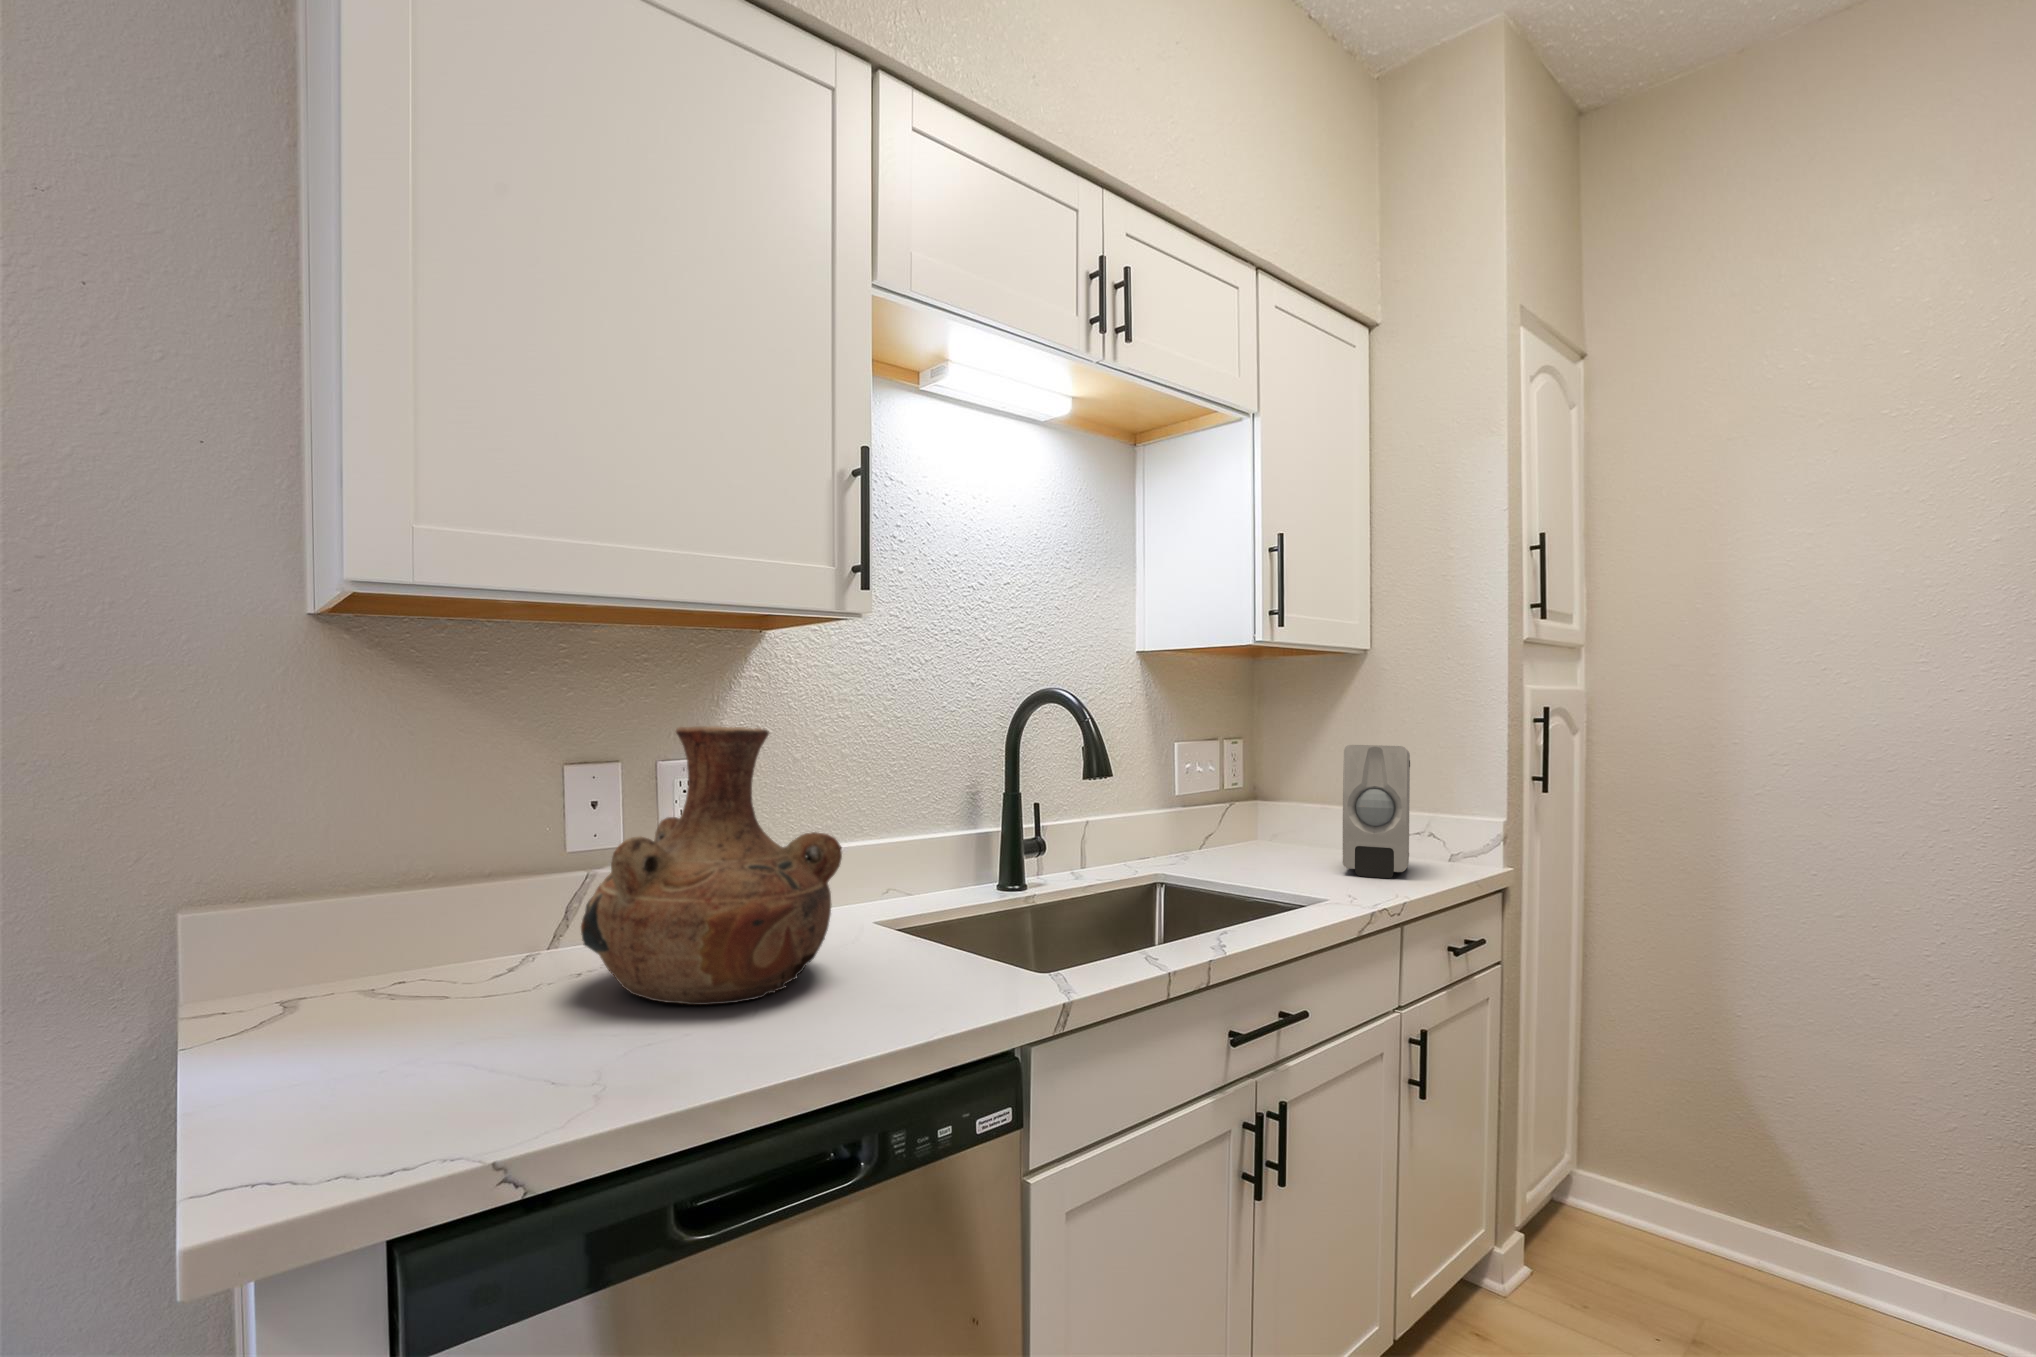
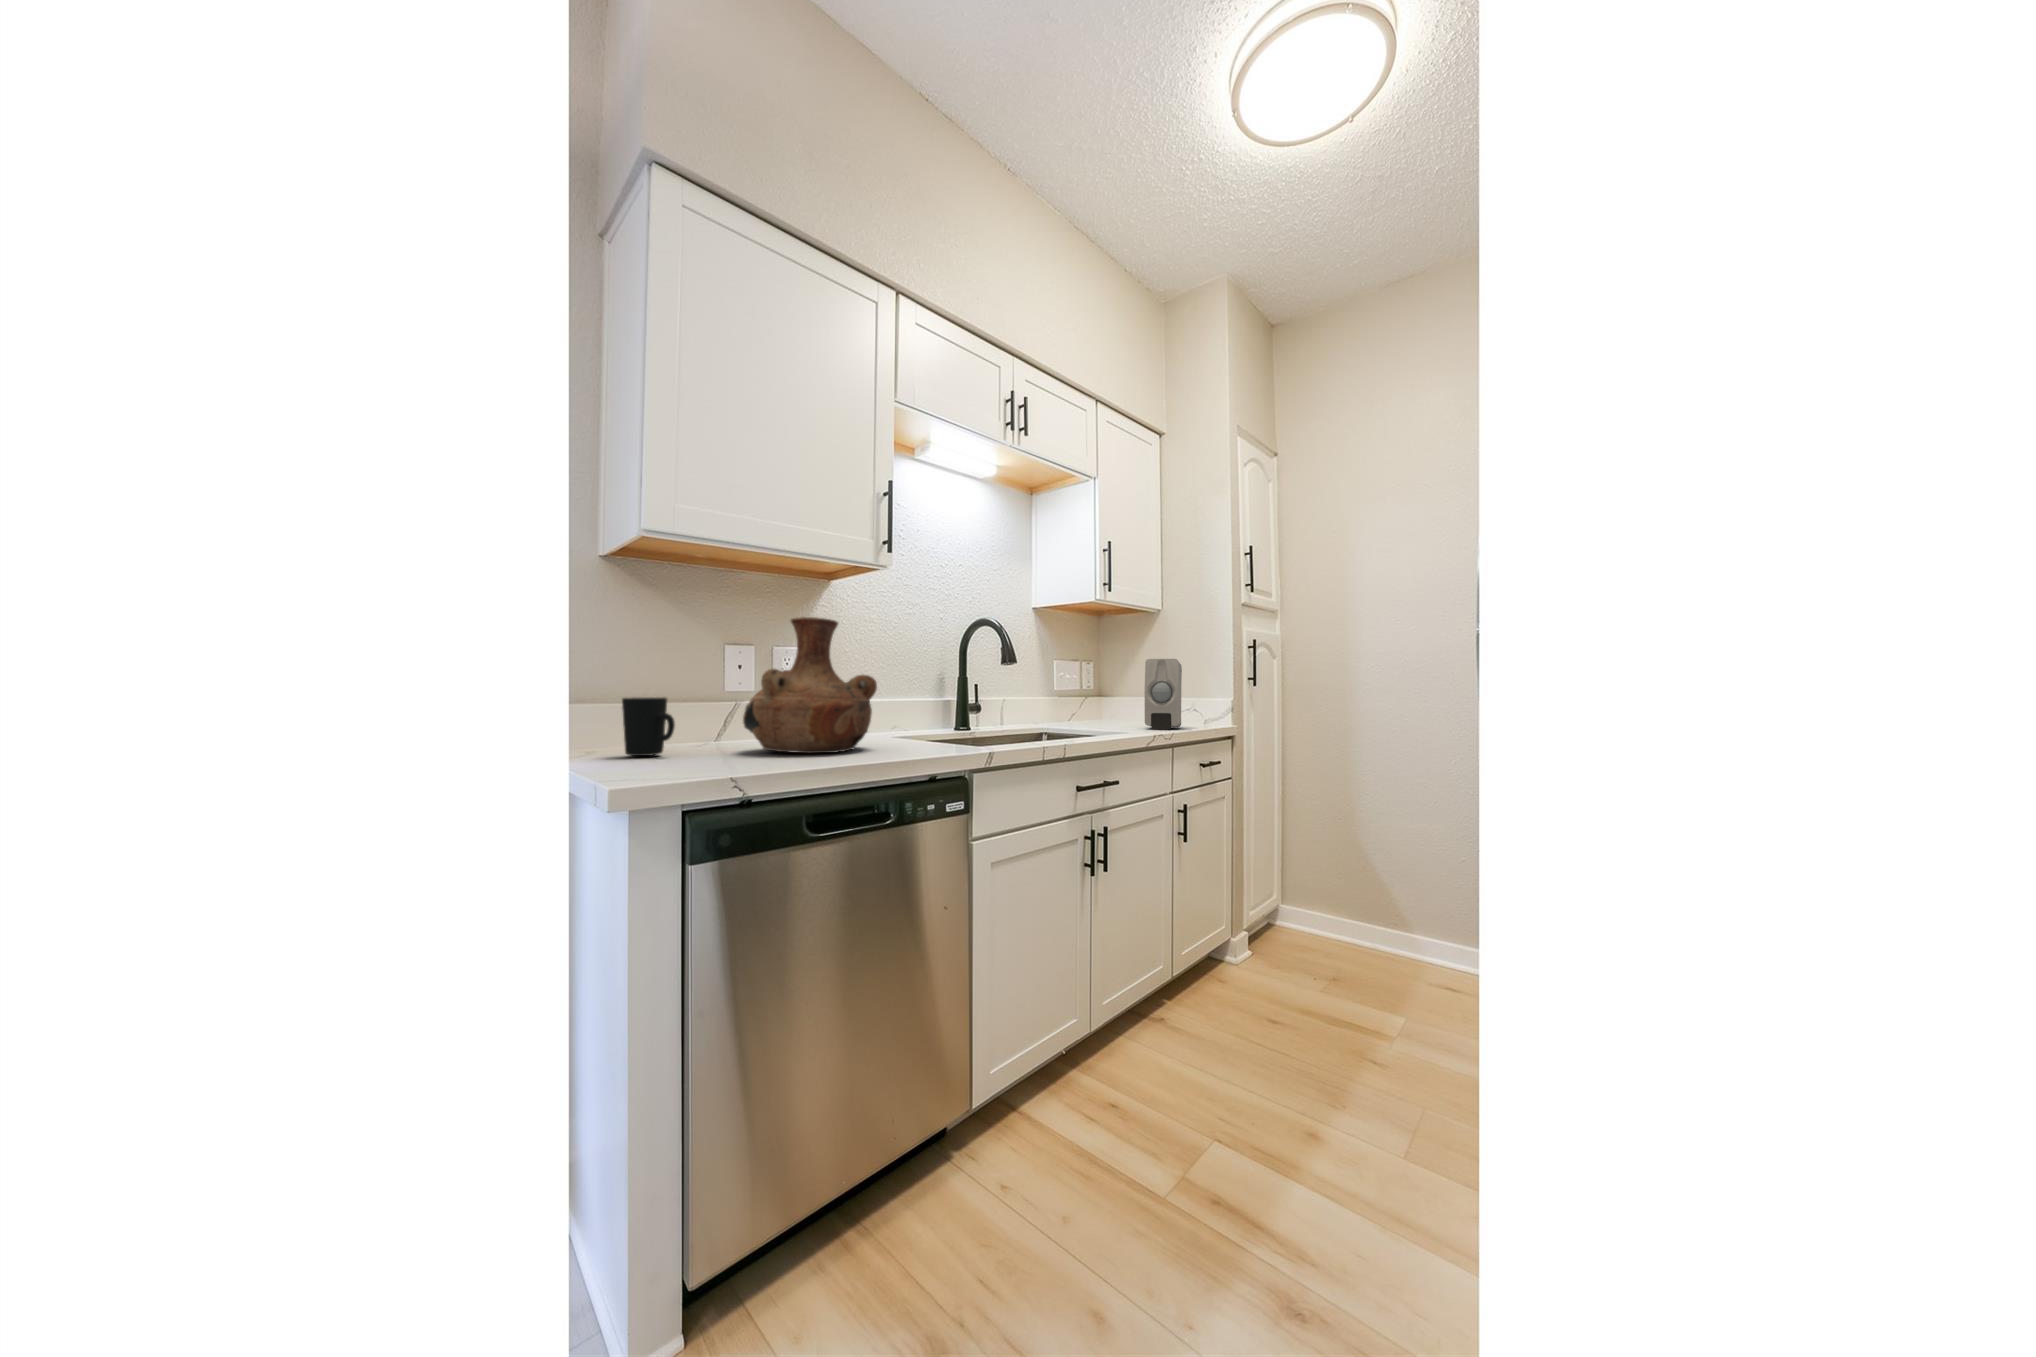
mug: none [345,887,443,1013] -> present [622,697,675,756]

